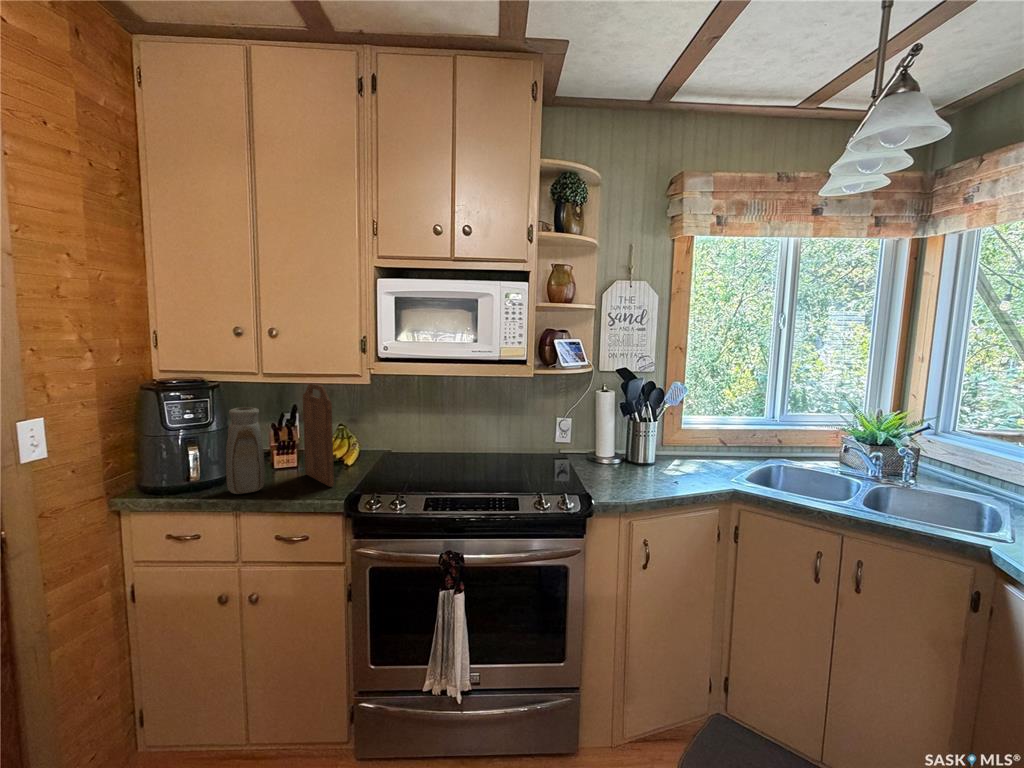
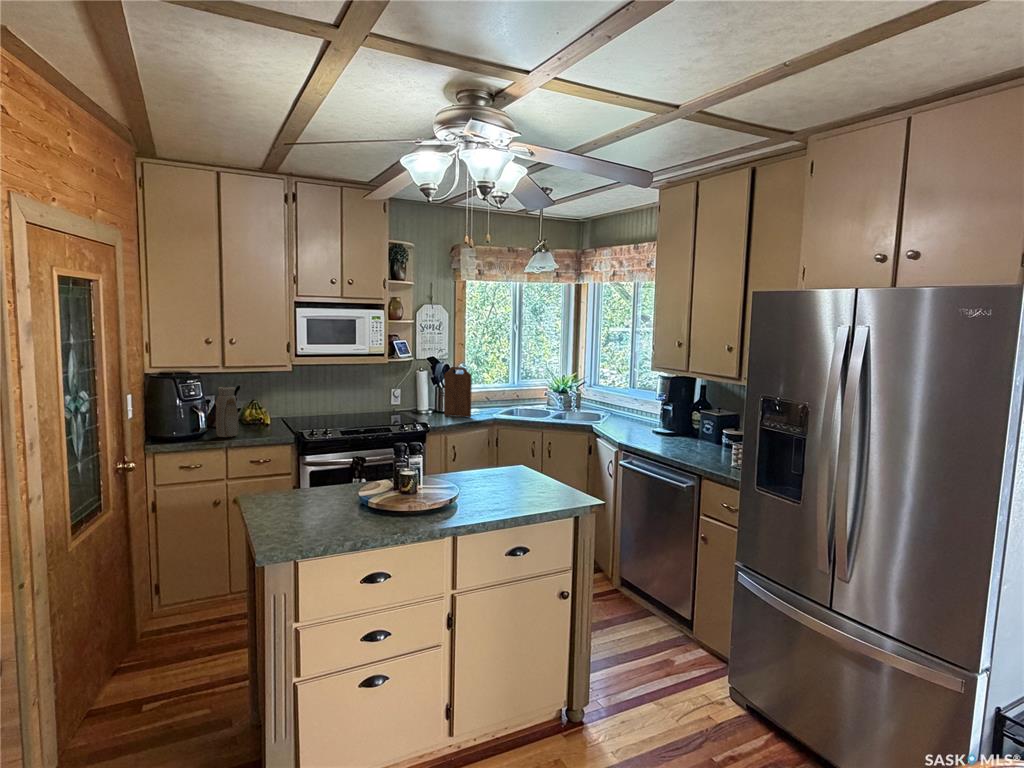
cutting board: present [303,383,334,487] -> present [444,367,472,417]

